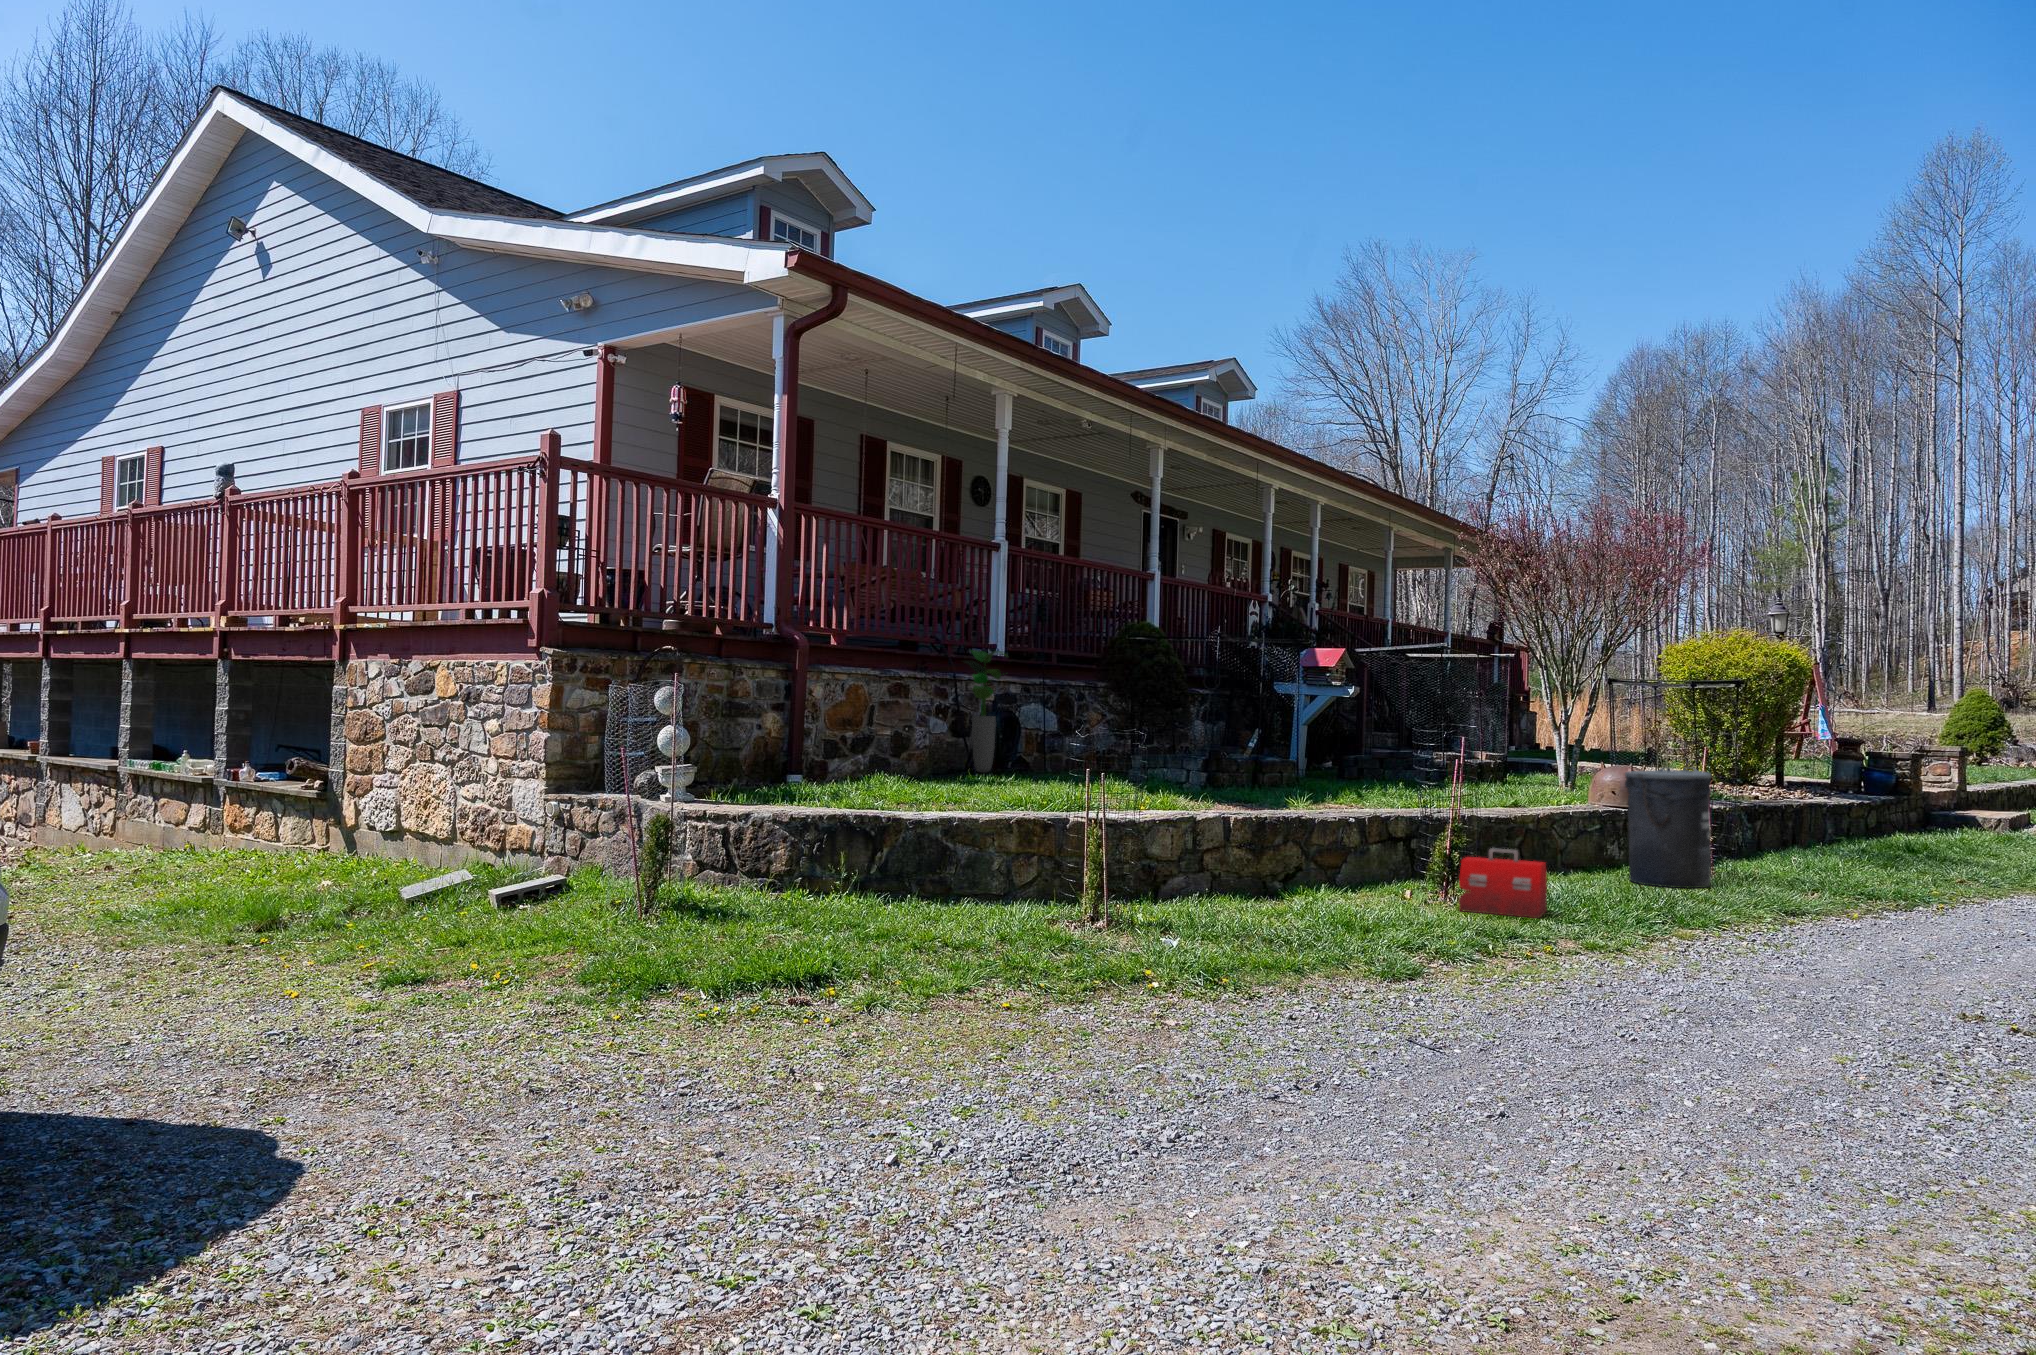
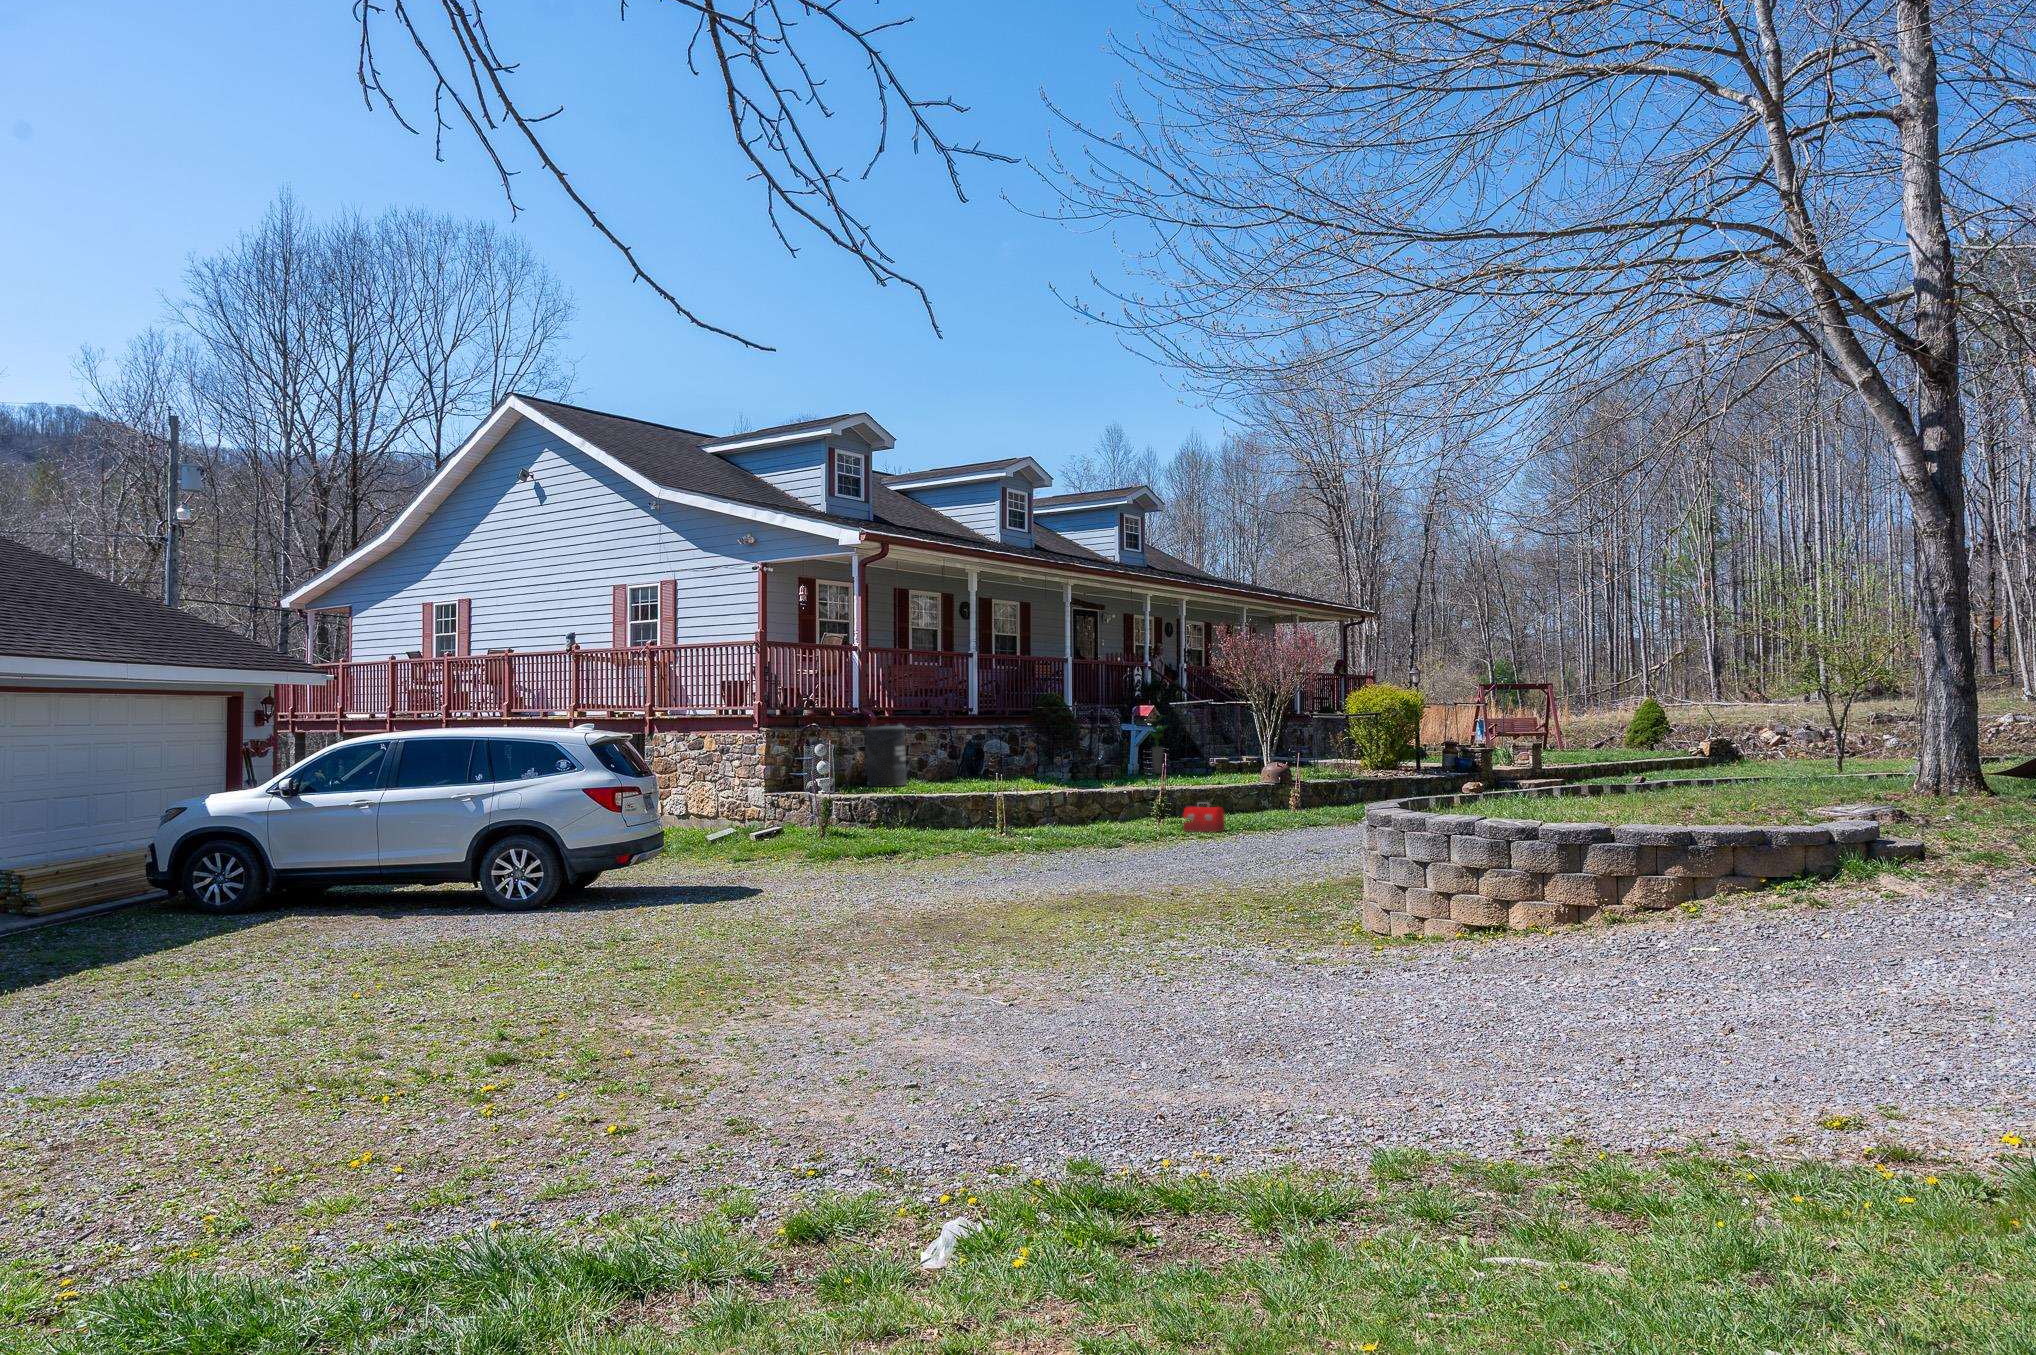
potted plant: present [965,650,1006,773] -> present [1151,718,1166,774]
trash can: present [1625,767,1711,888] -> present [864,724,907,787]

